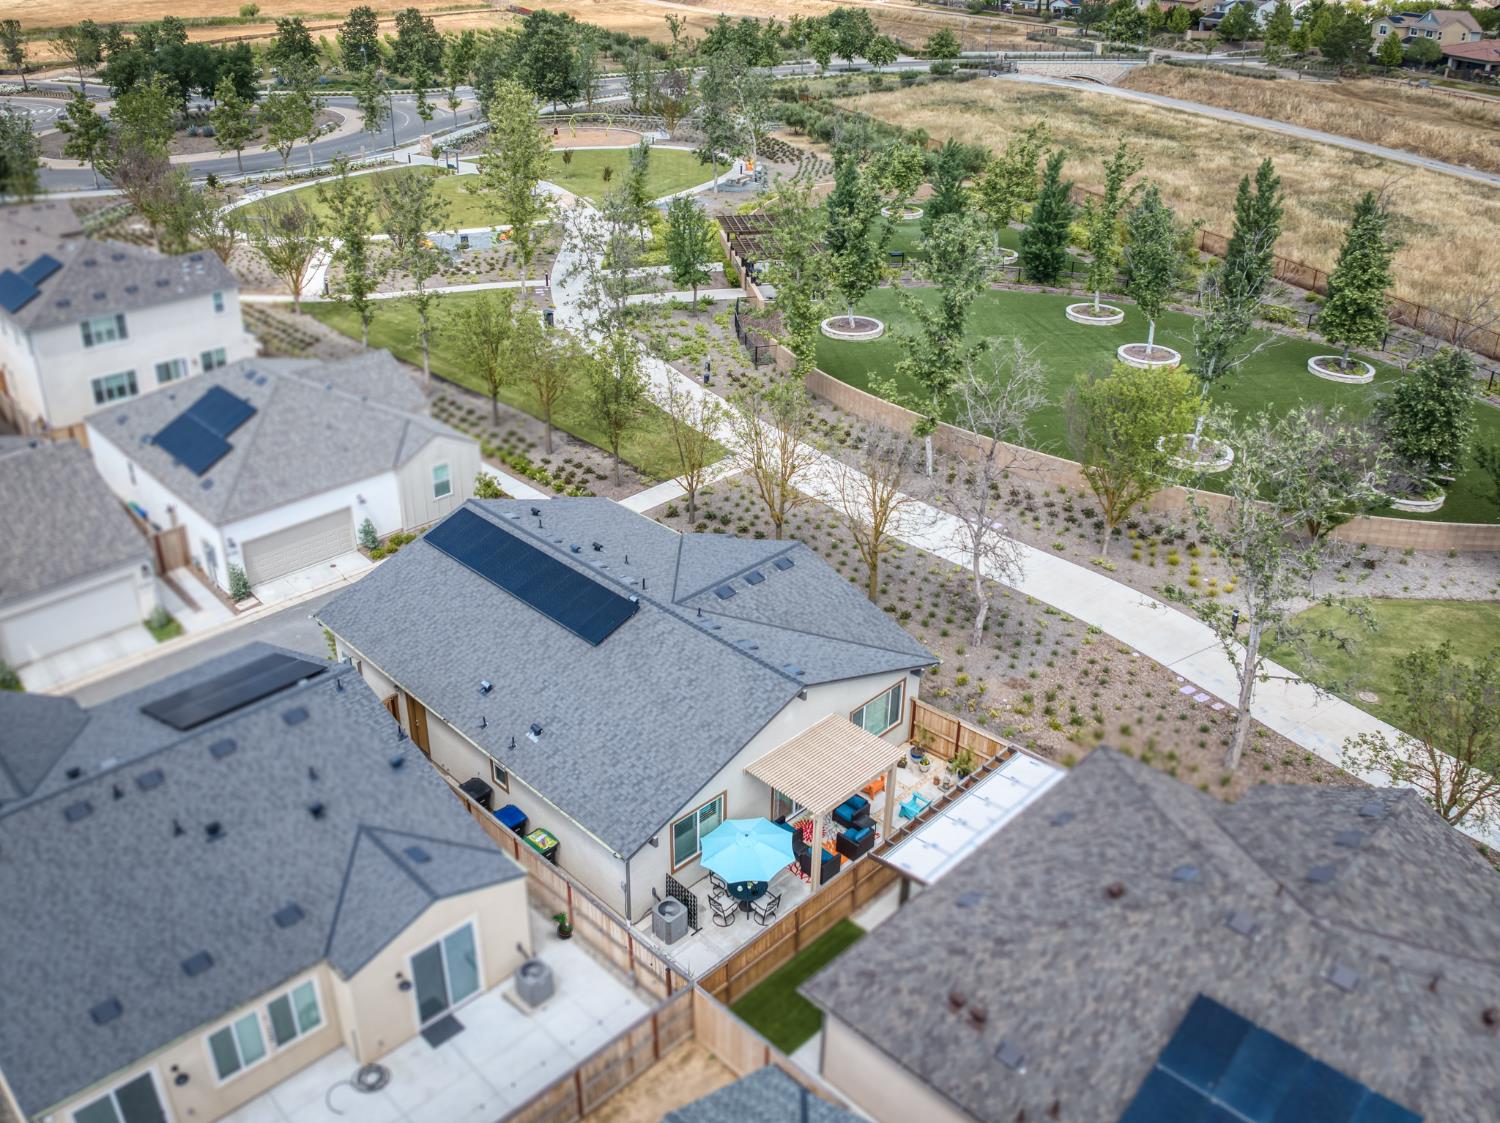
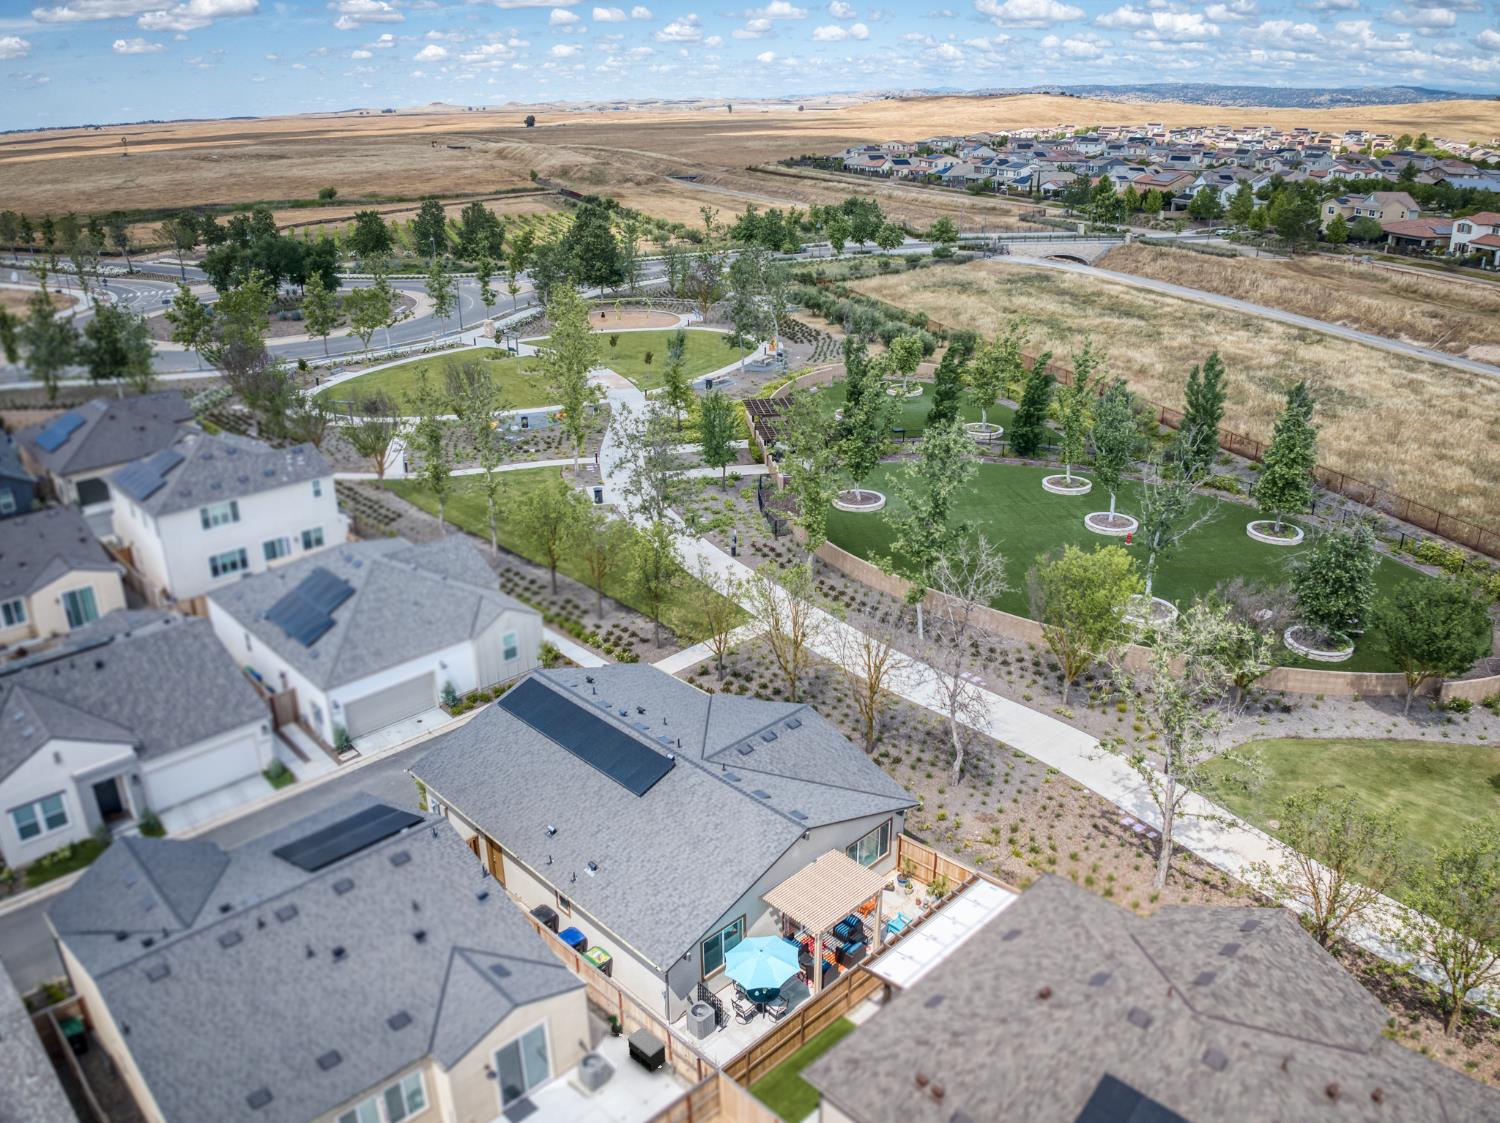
storage bench: none [578,928,626,983] -> present [628,1028,665,1072]

